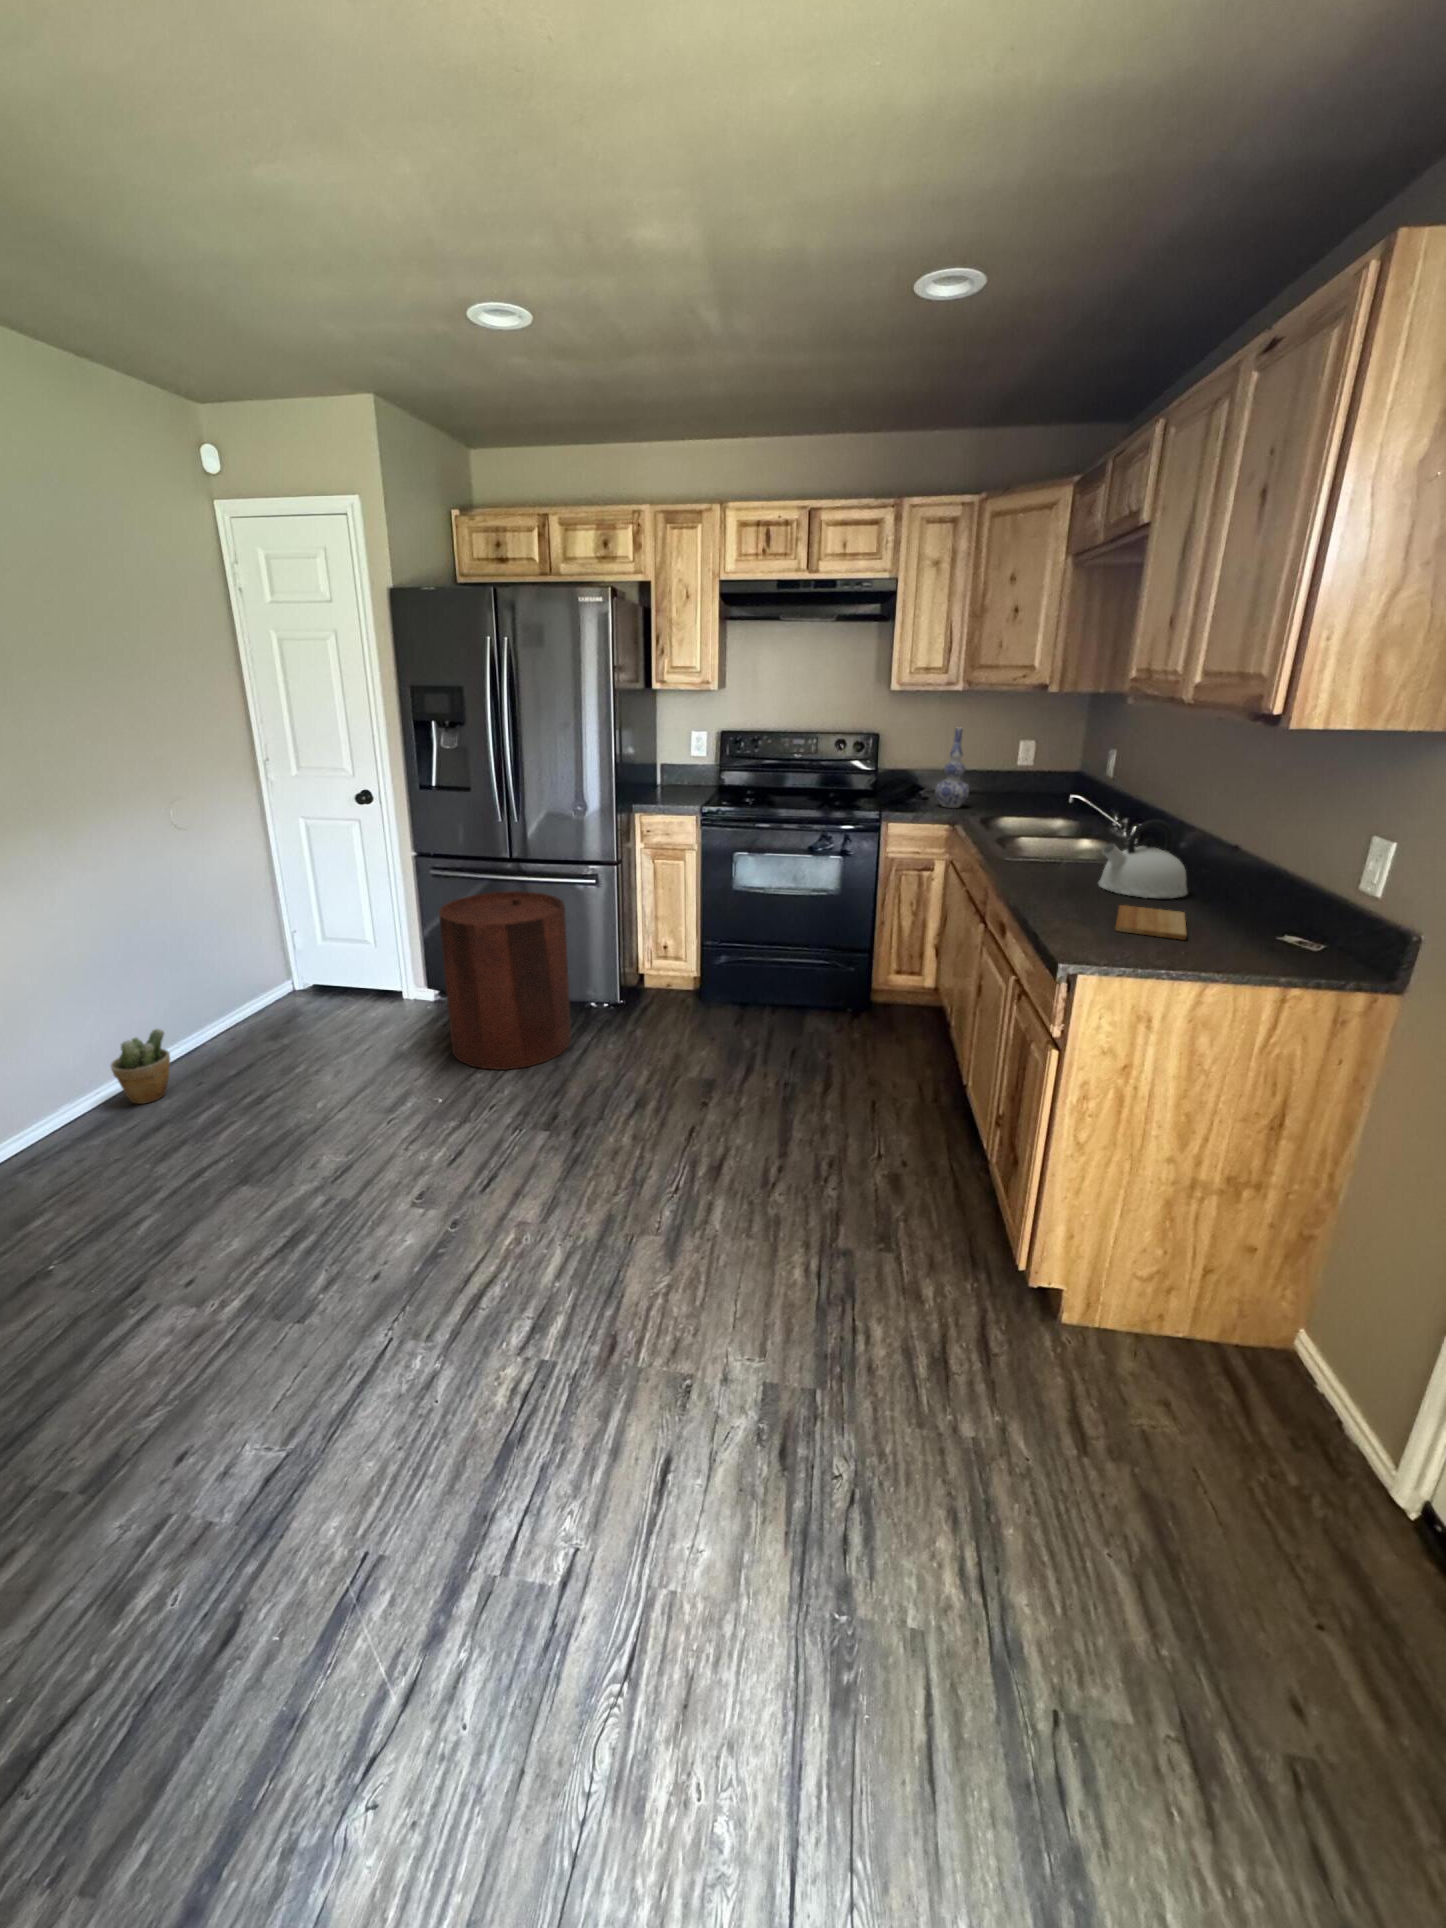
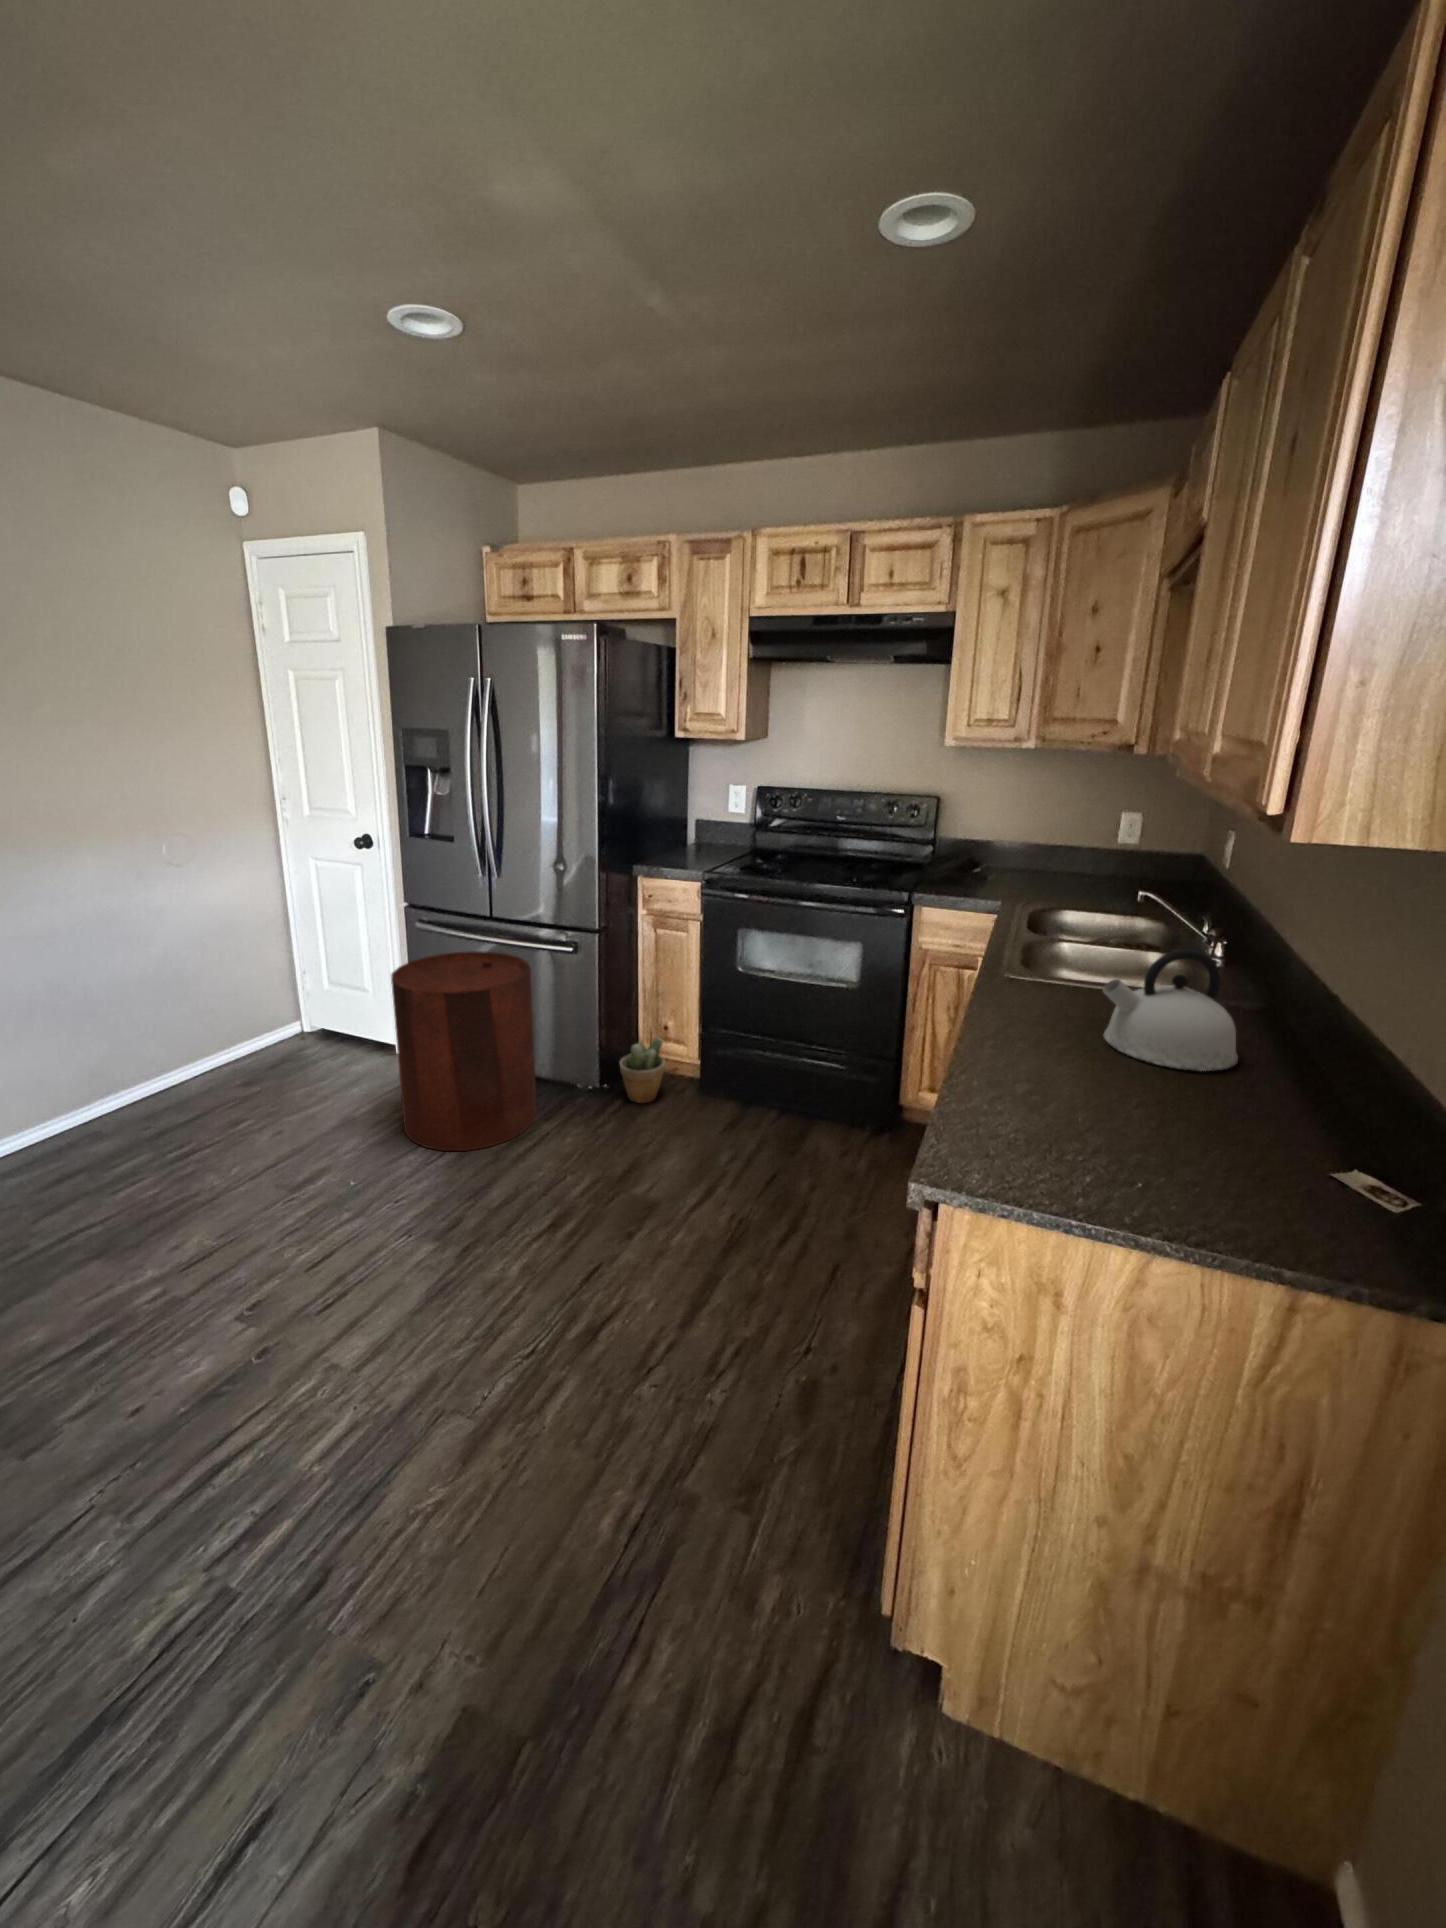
vase: present [935,728,970,808] -> none [993,793,1036,891]
cutting board: present [1115,905,1187,940] -> none [1057,1077,1196,1161]
potted plant: present [111,1029,170,1104] -> present [620,1037,665,1103]

